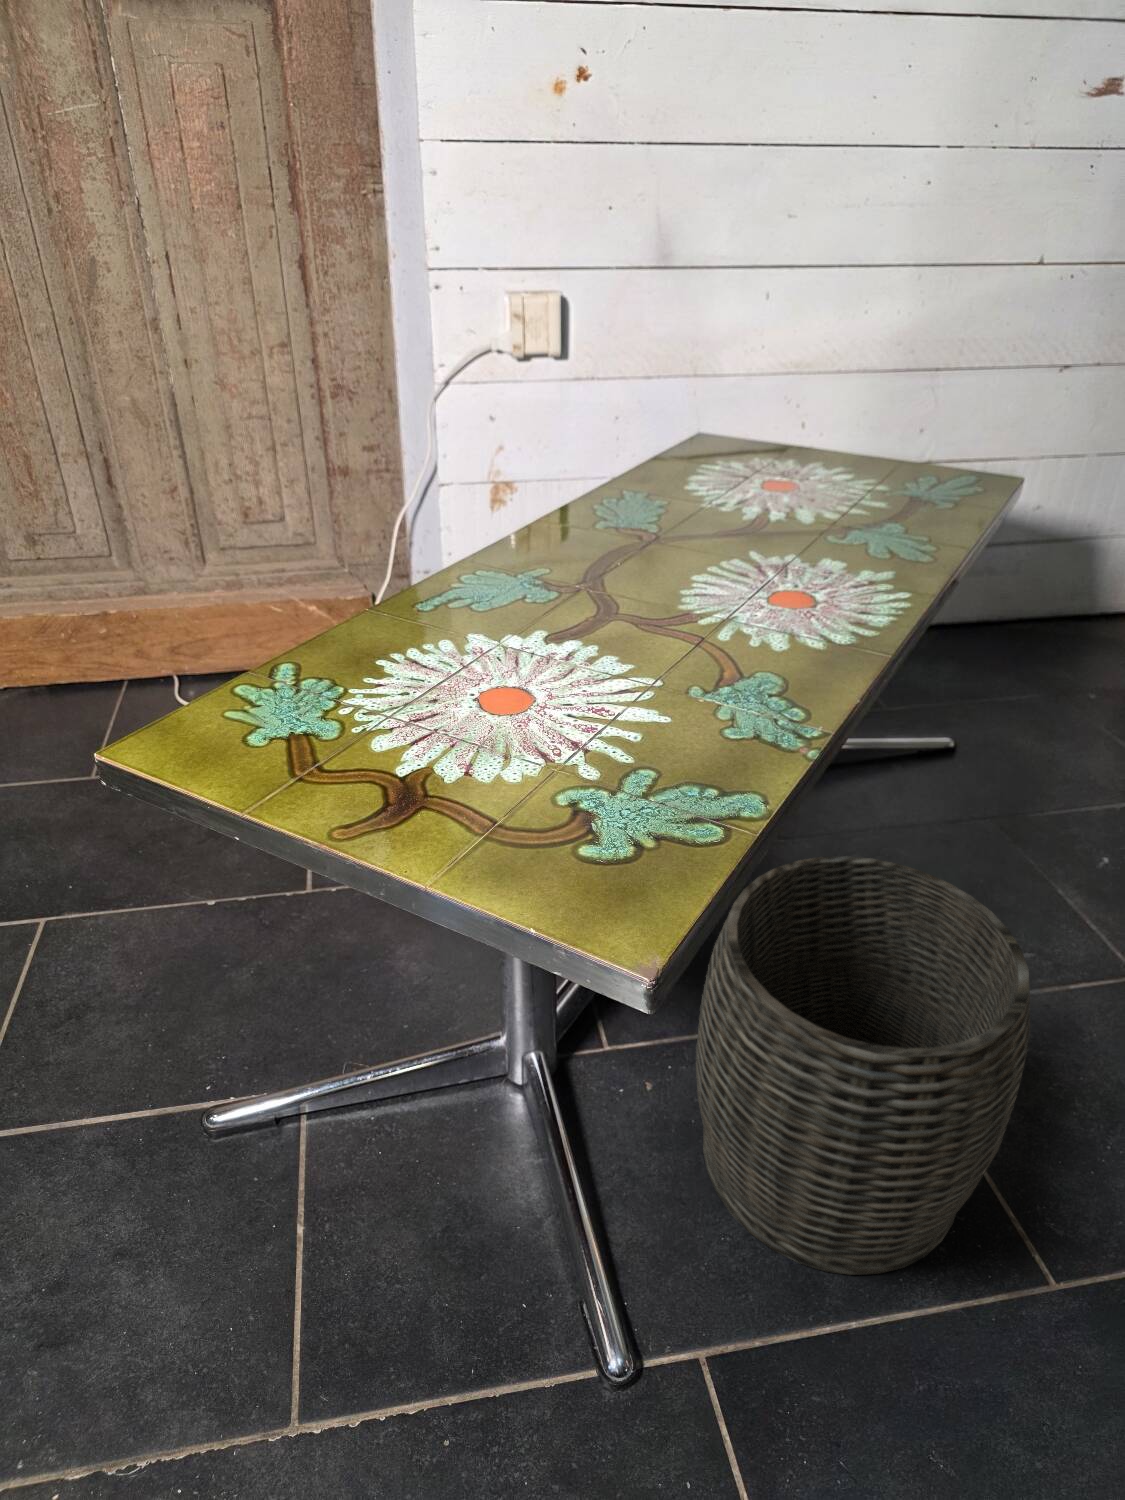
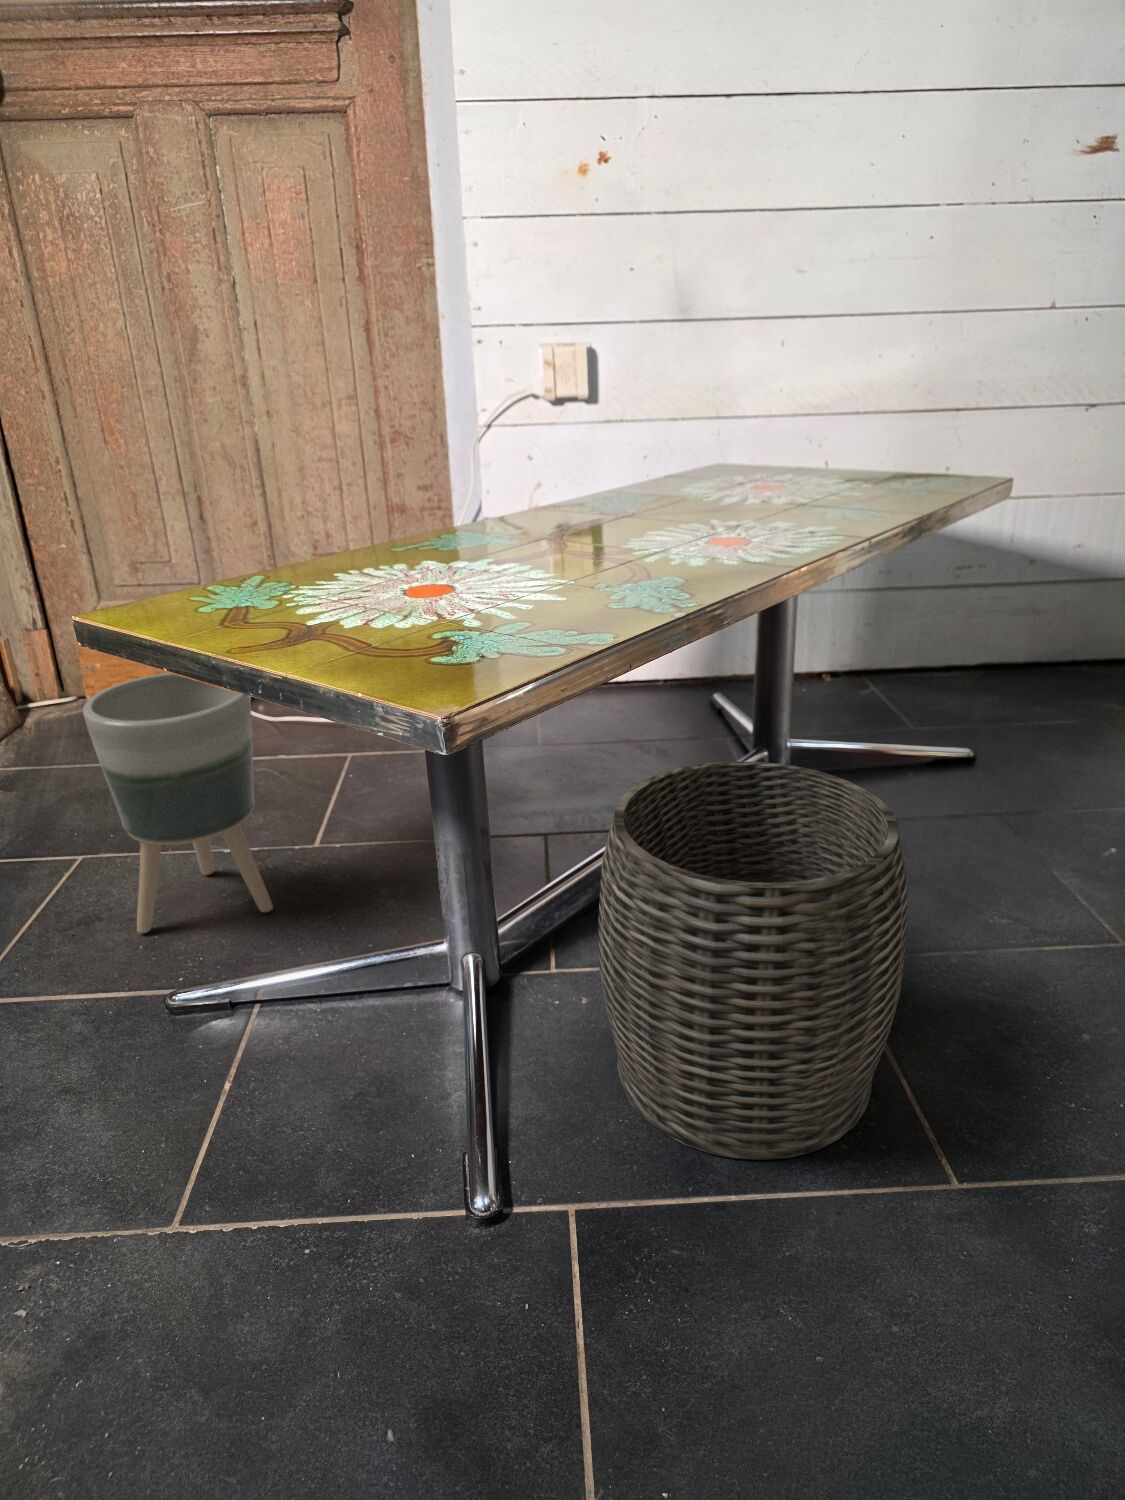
planter: none [65,729,286,1024] -> present [83,673,273,933]

